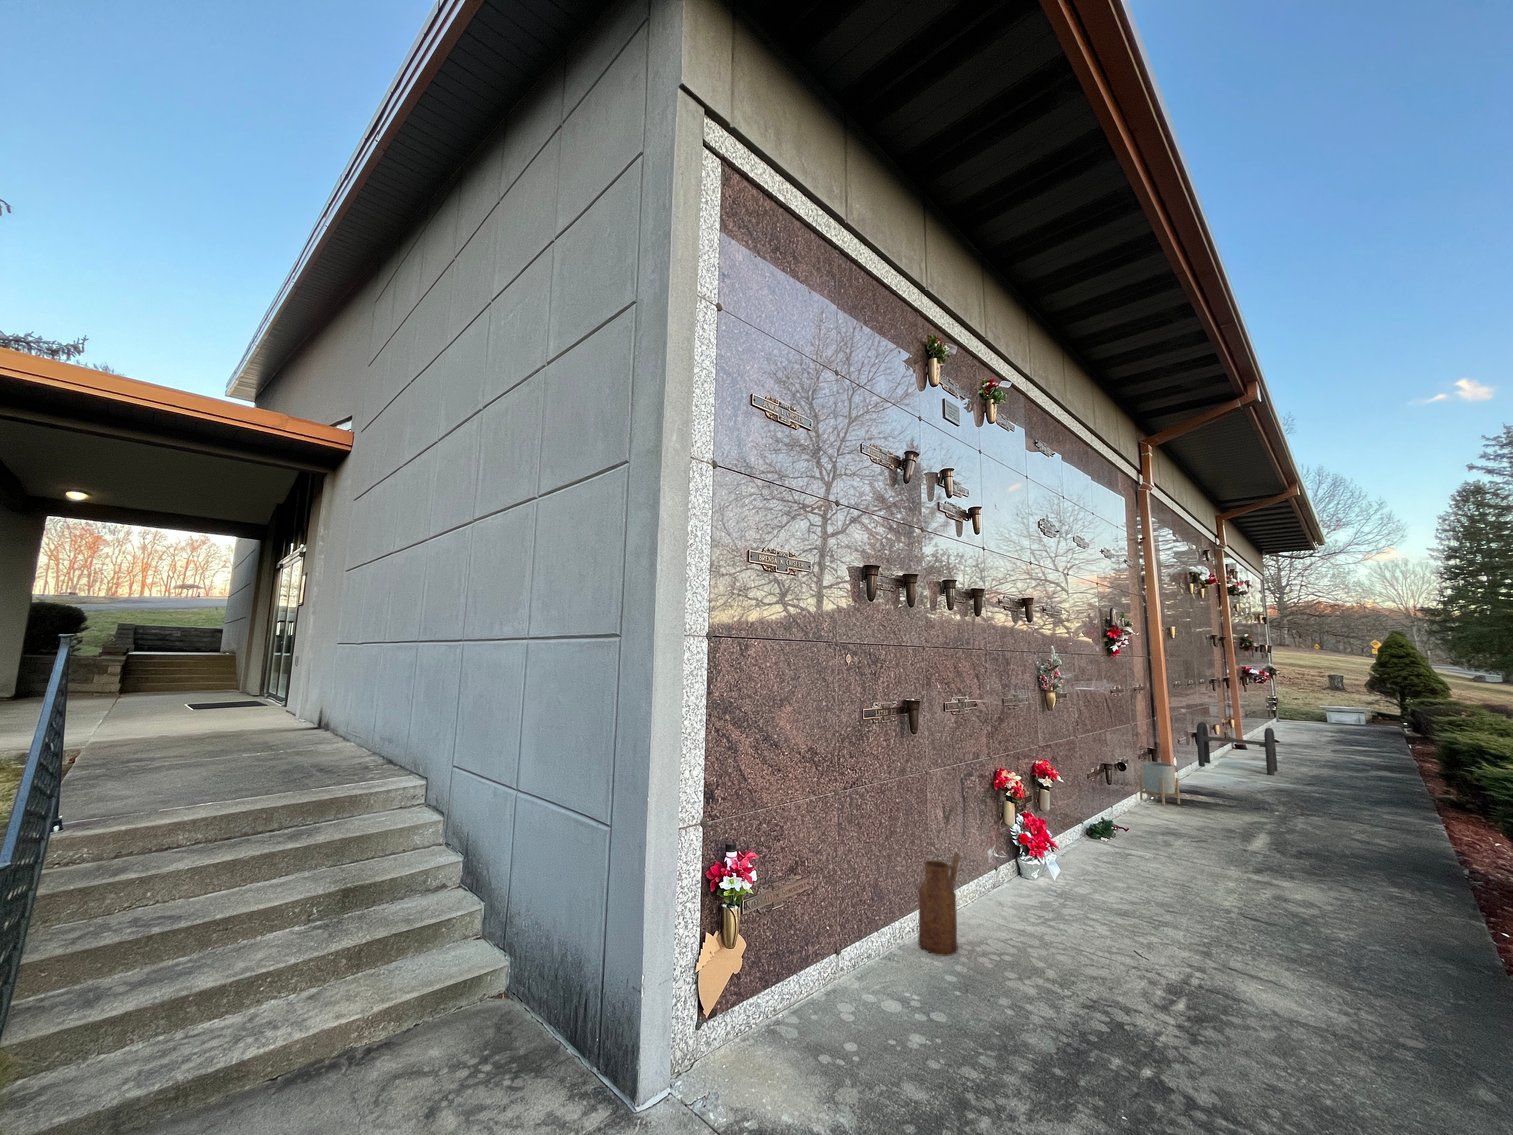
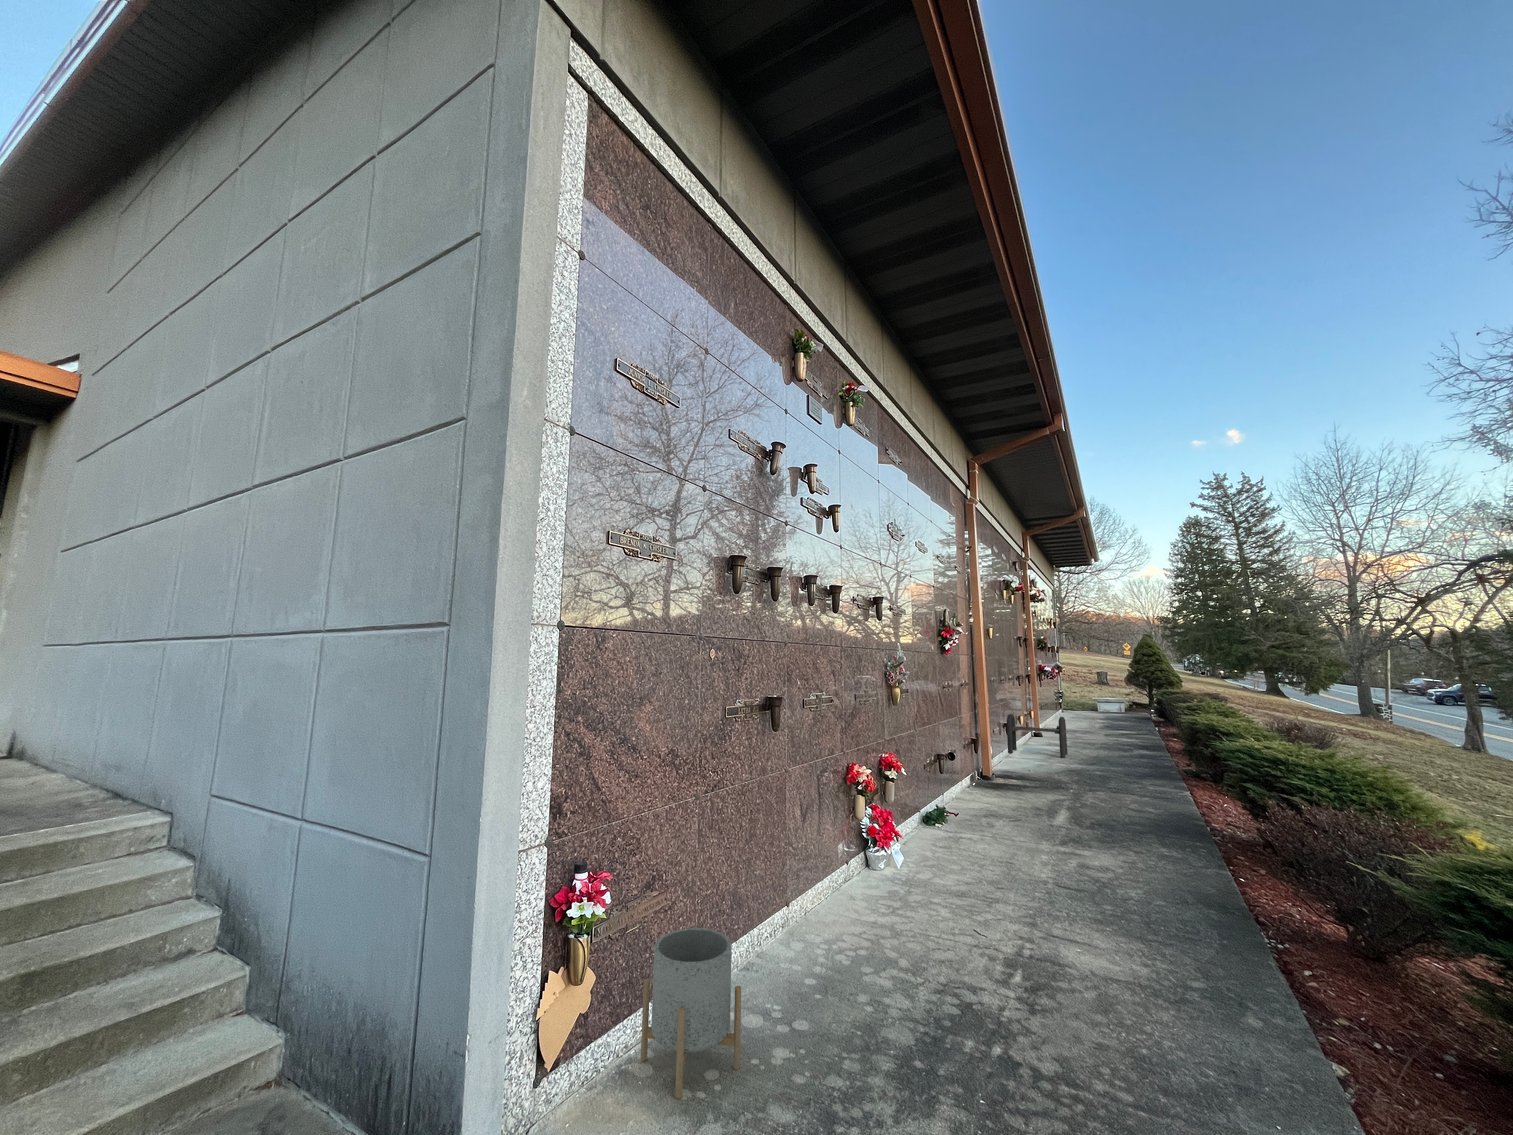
planter: present [1139,762,1180,806] -> present [641,928,741,1099]
watering can: present [918,853,960,956] -> none [776,850,817,958]

